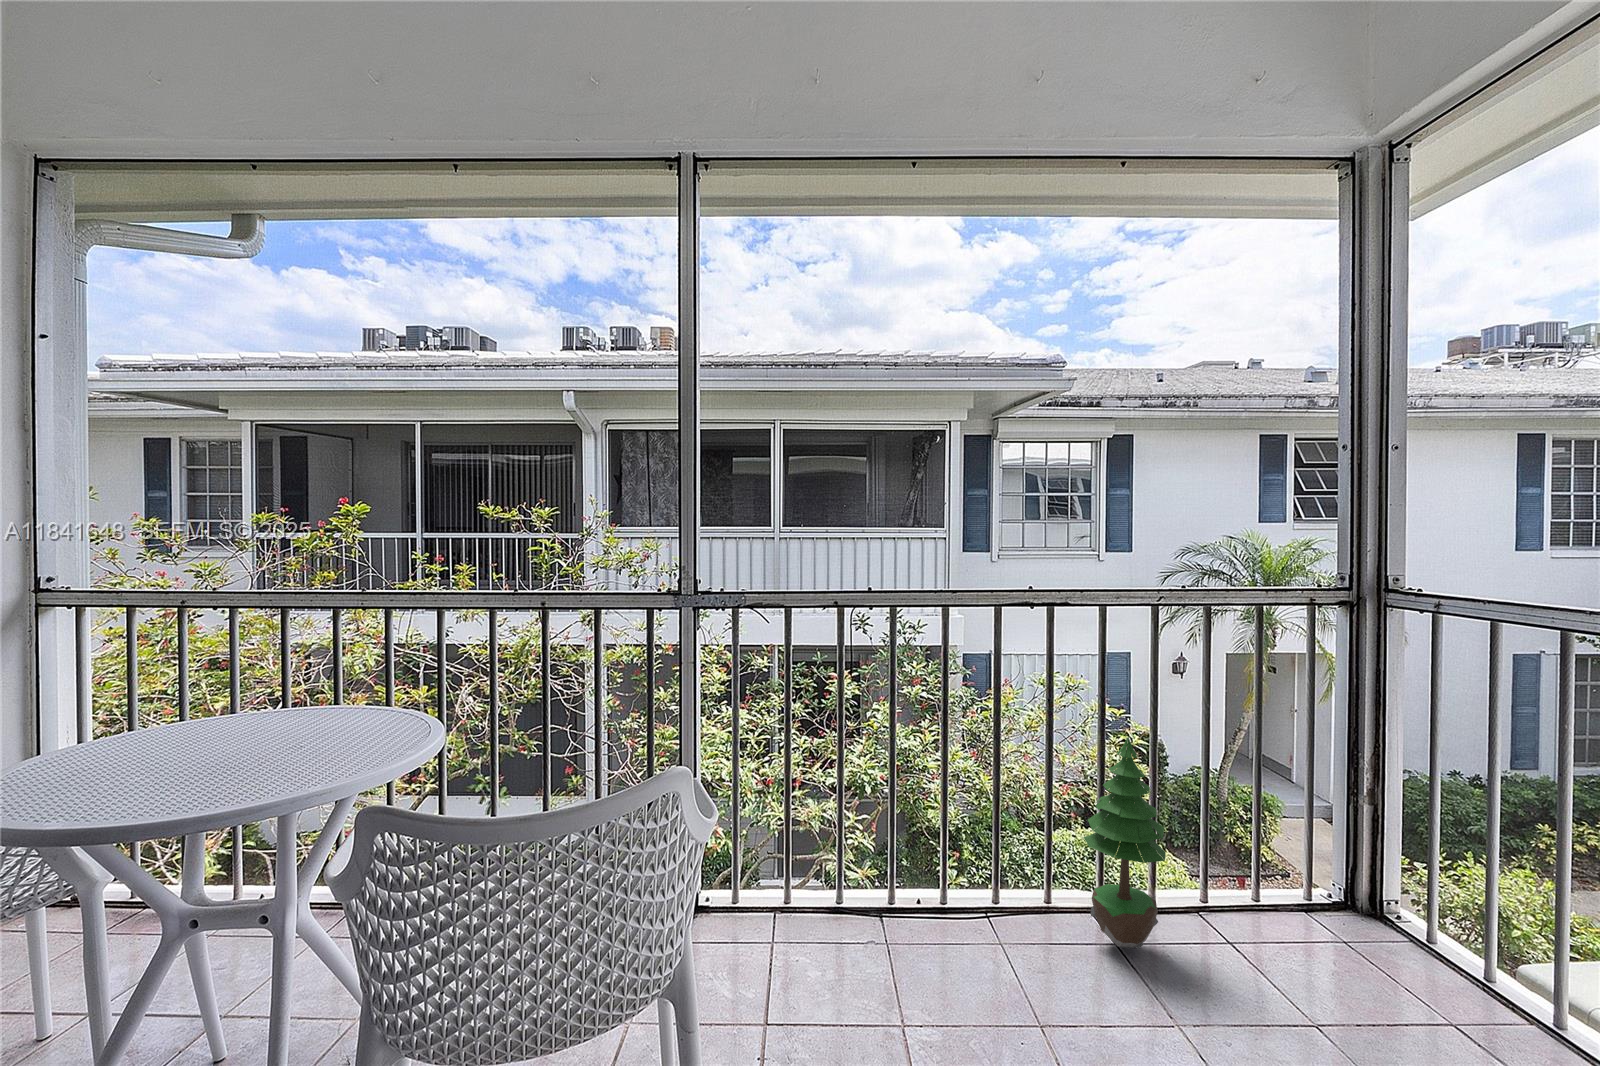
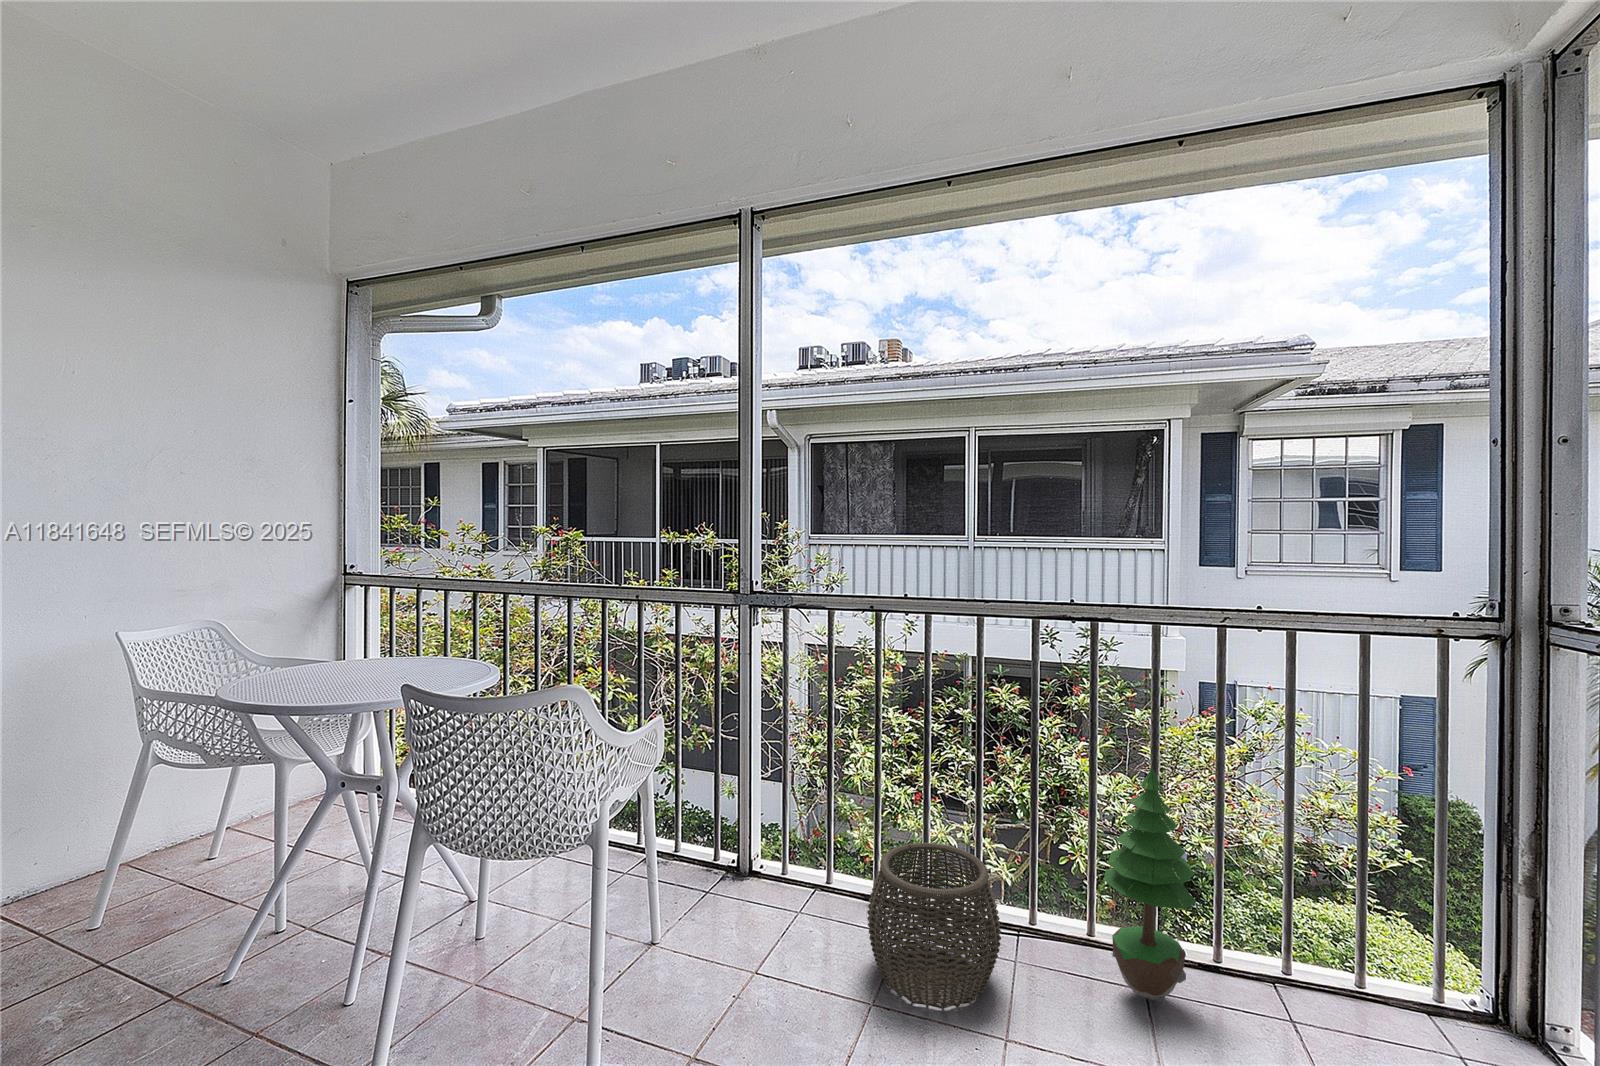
woven basket: none [875,839,1012,1004] -> present [867,843,1001,1008]

